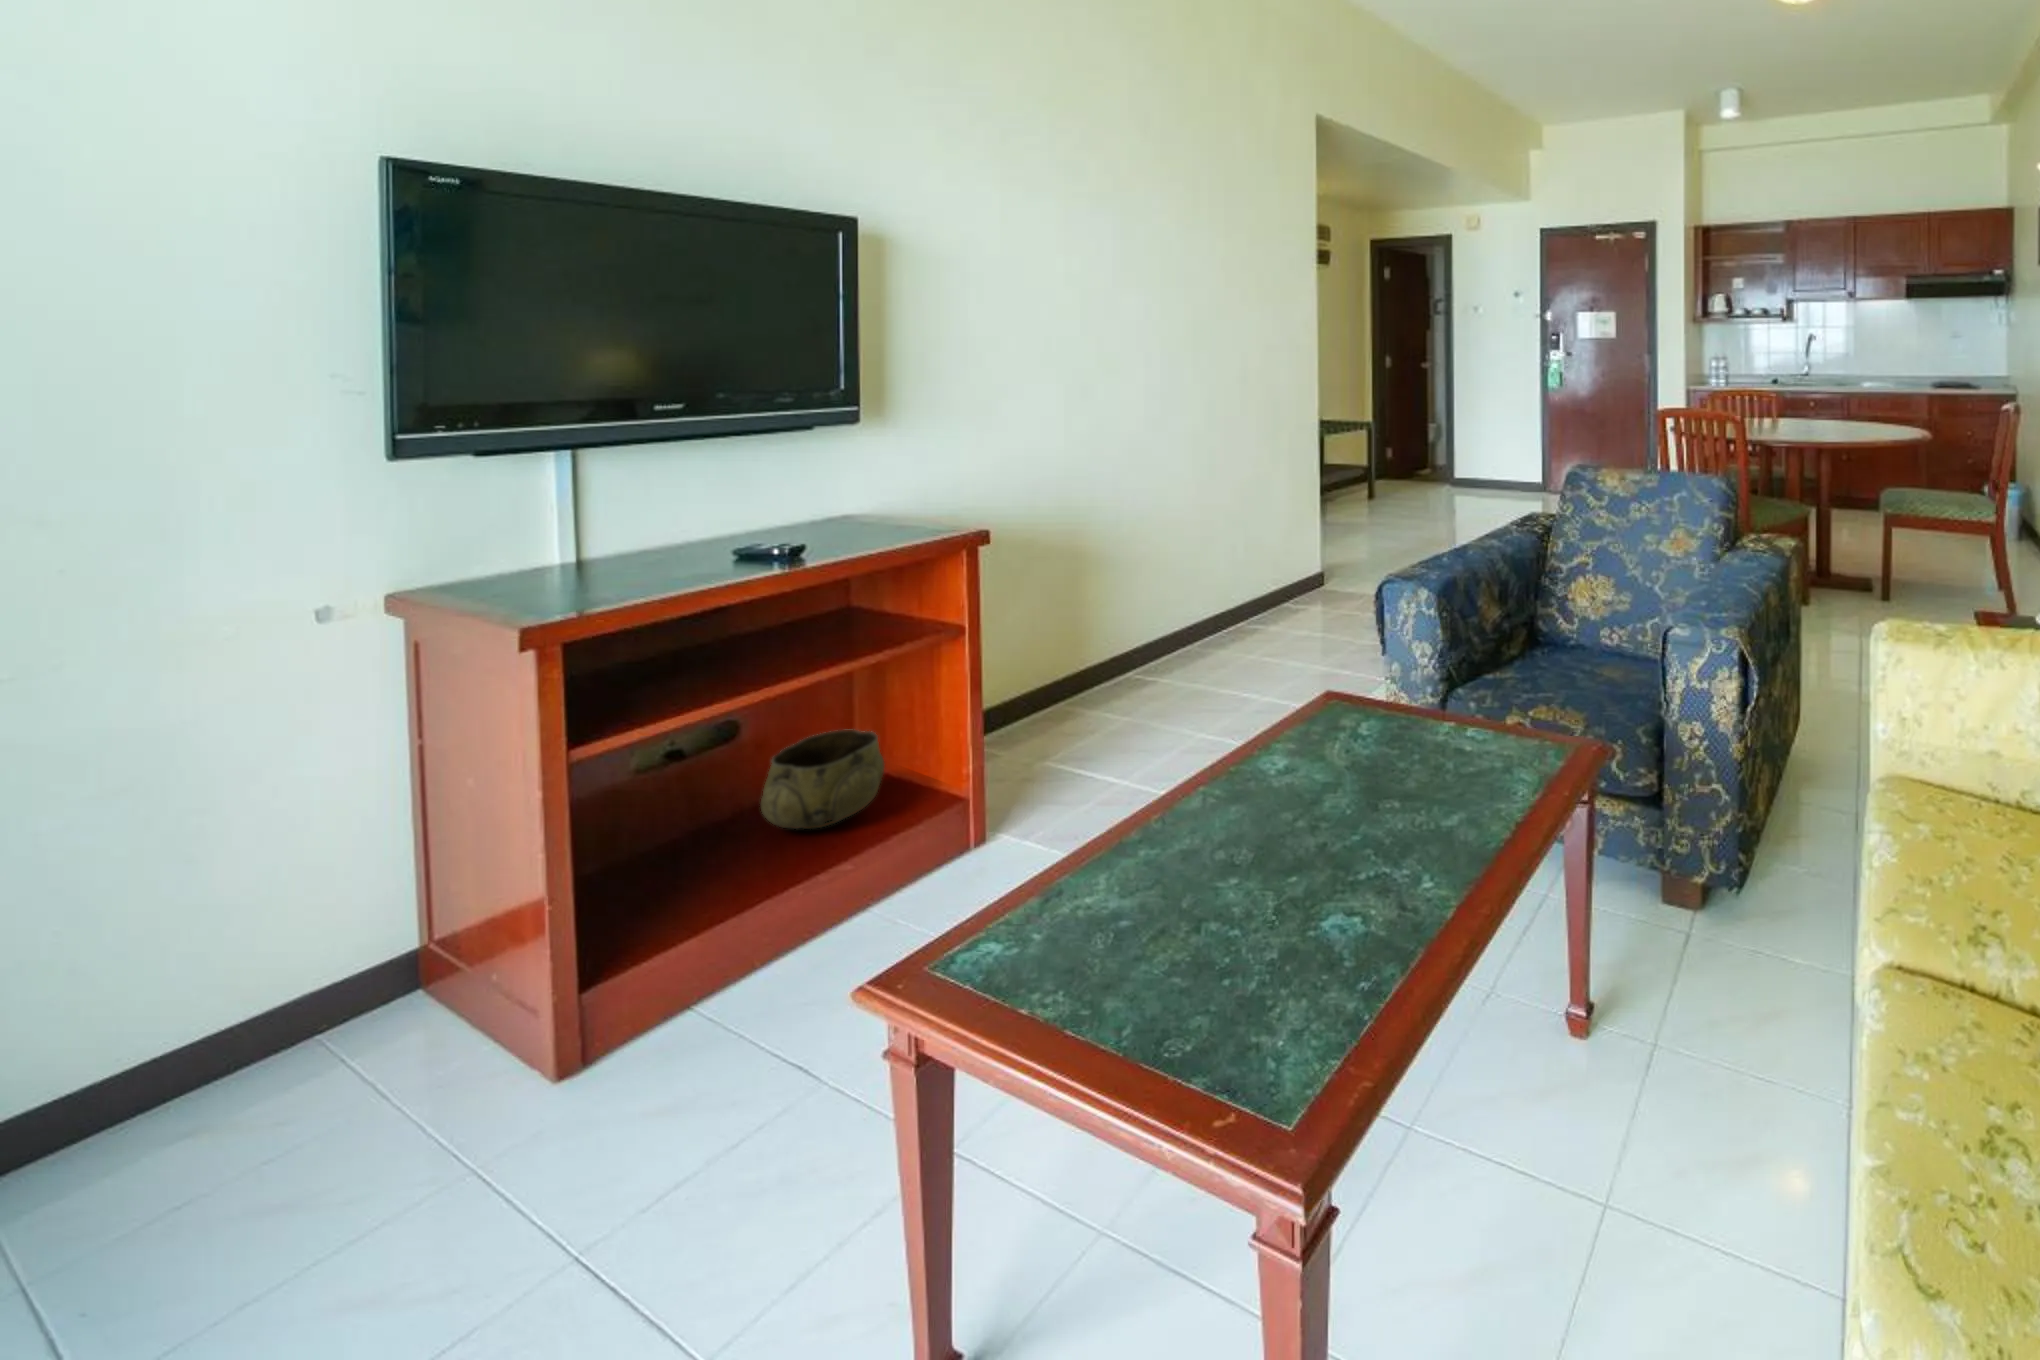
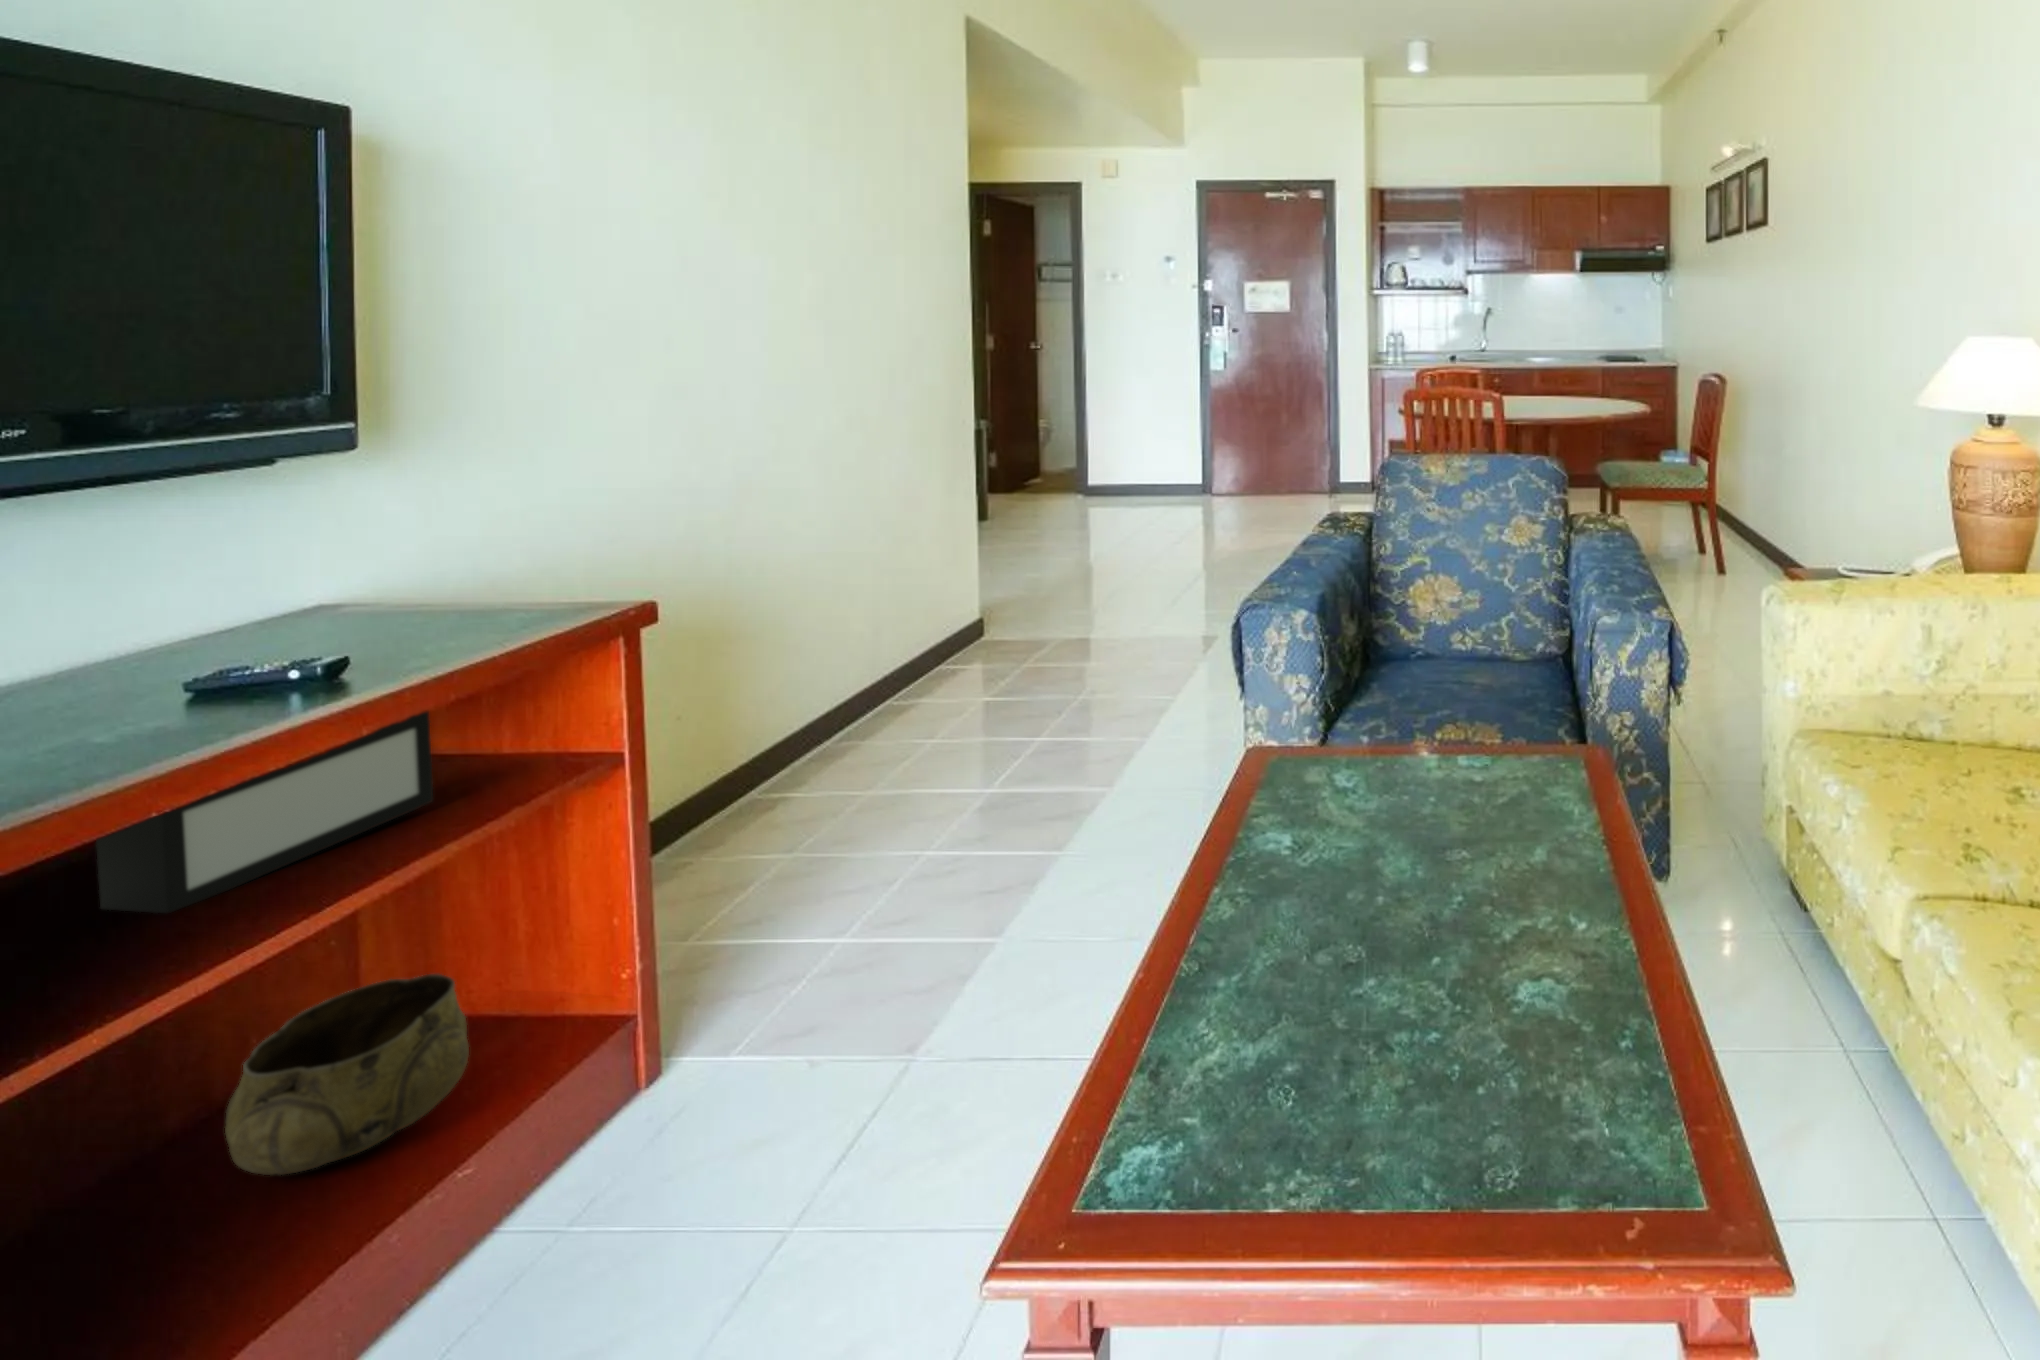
speaker: none [700,558,863,655] -> present [96,711,433,913]

